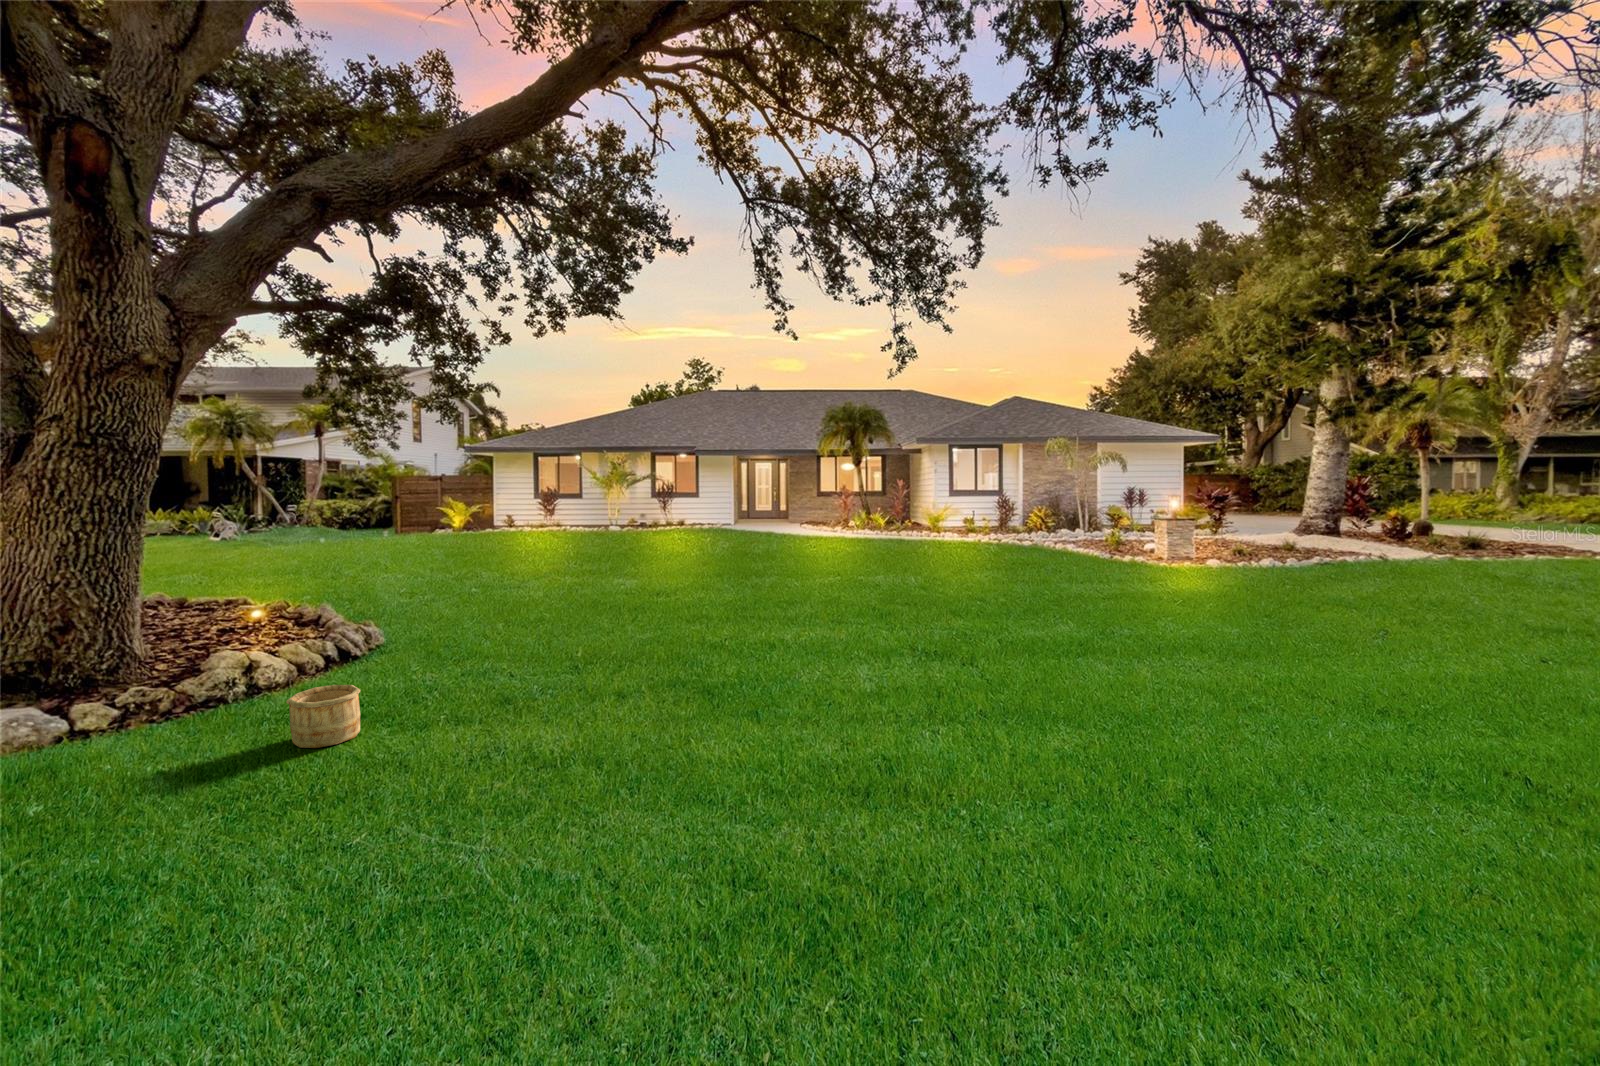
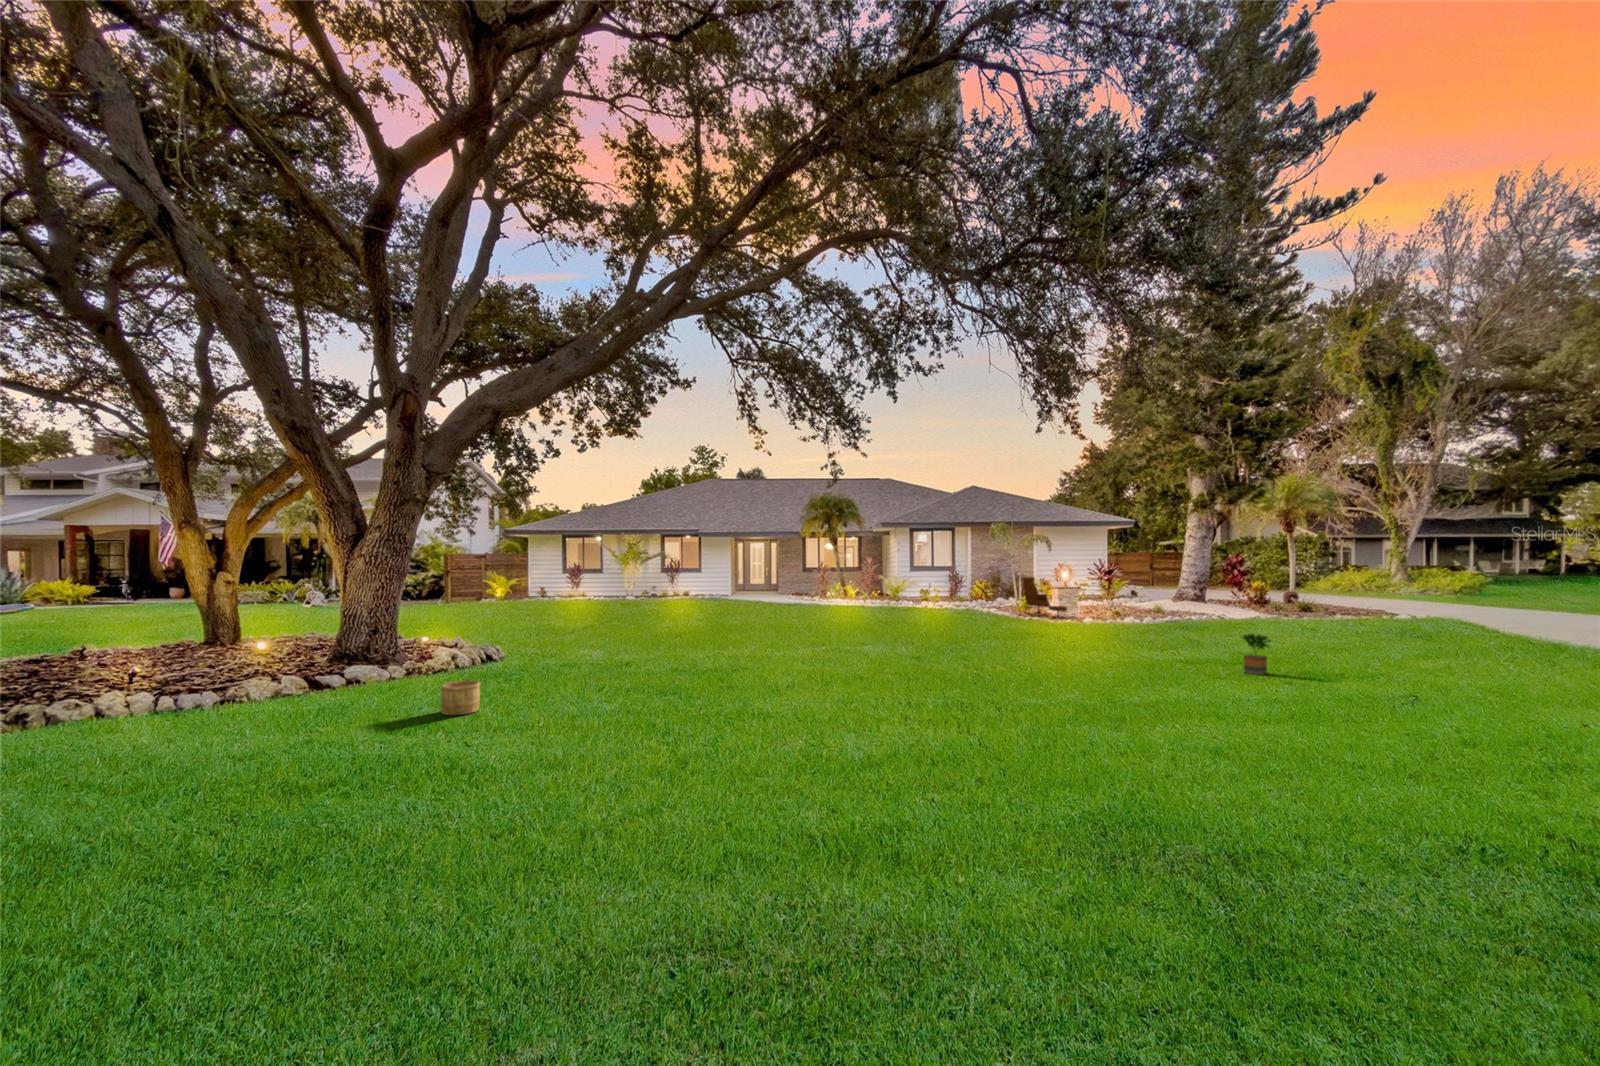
lounge chair: none [1102,505,1161,558] -> present [1022,577,1067,617]
potted tree: none [1502,592,1558,654] -> present [1243,633,1270,675]

